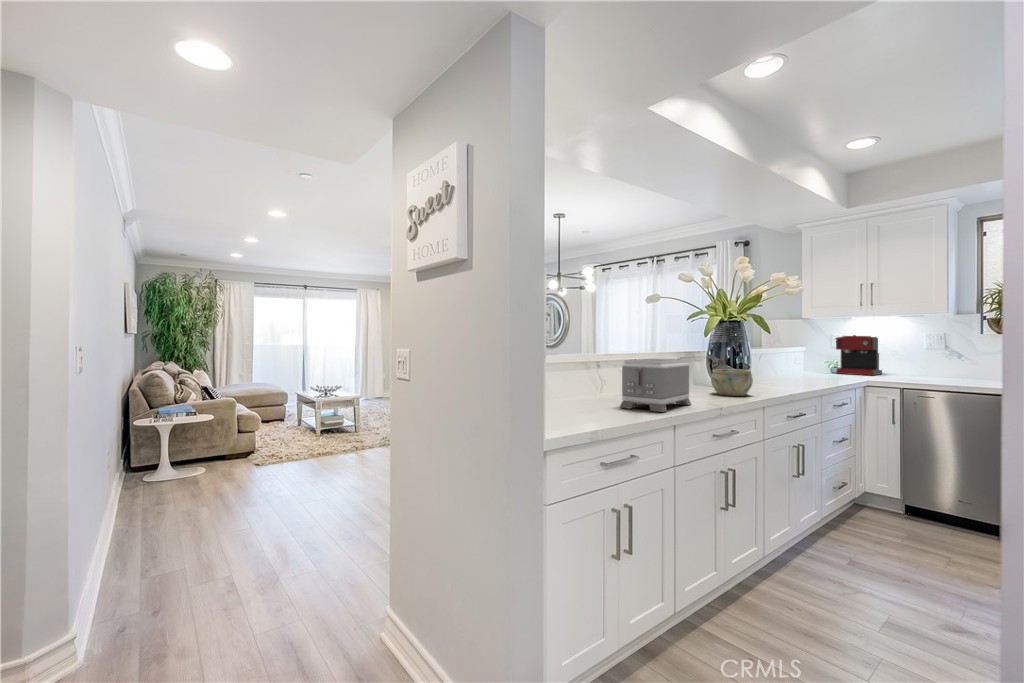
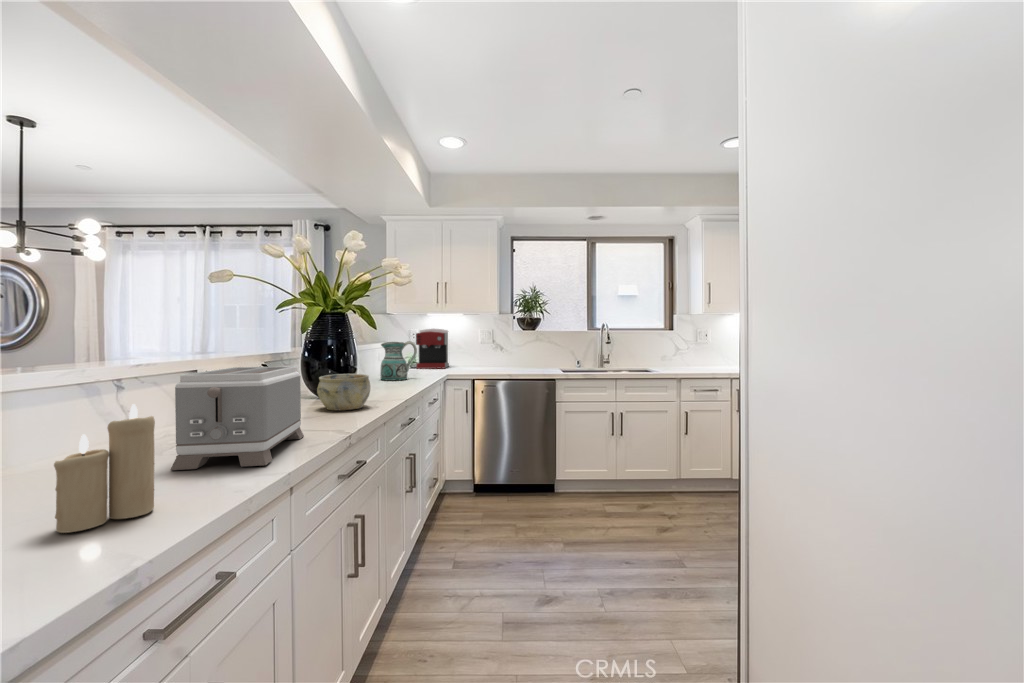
ceramic pitcher: none [784,345,824,382] -> present [380,341,417,381]
candle: none [580,370,612,418] -> present [54,404,155,533]

